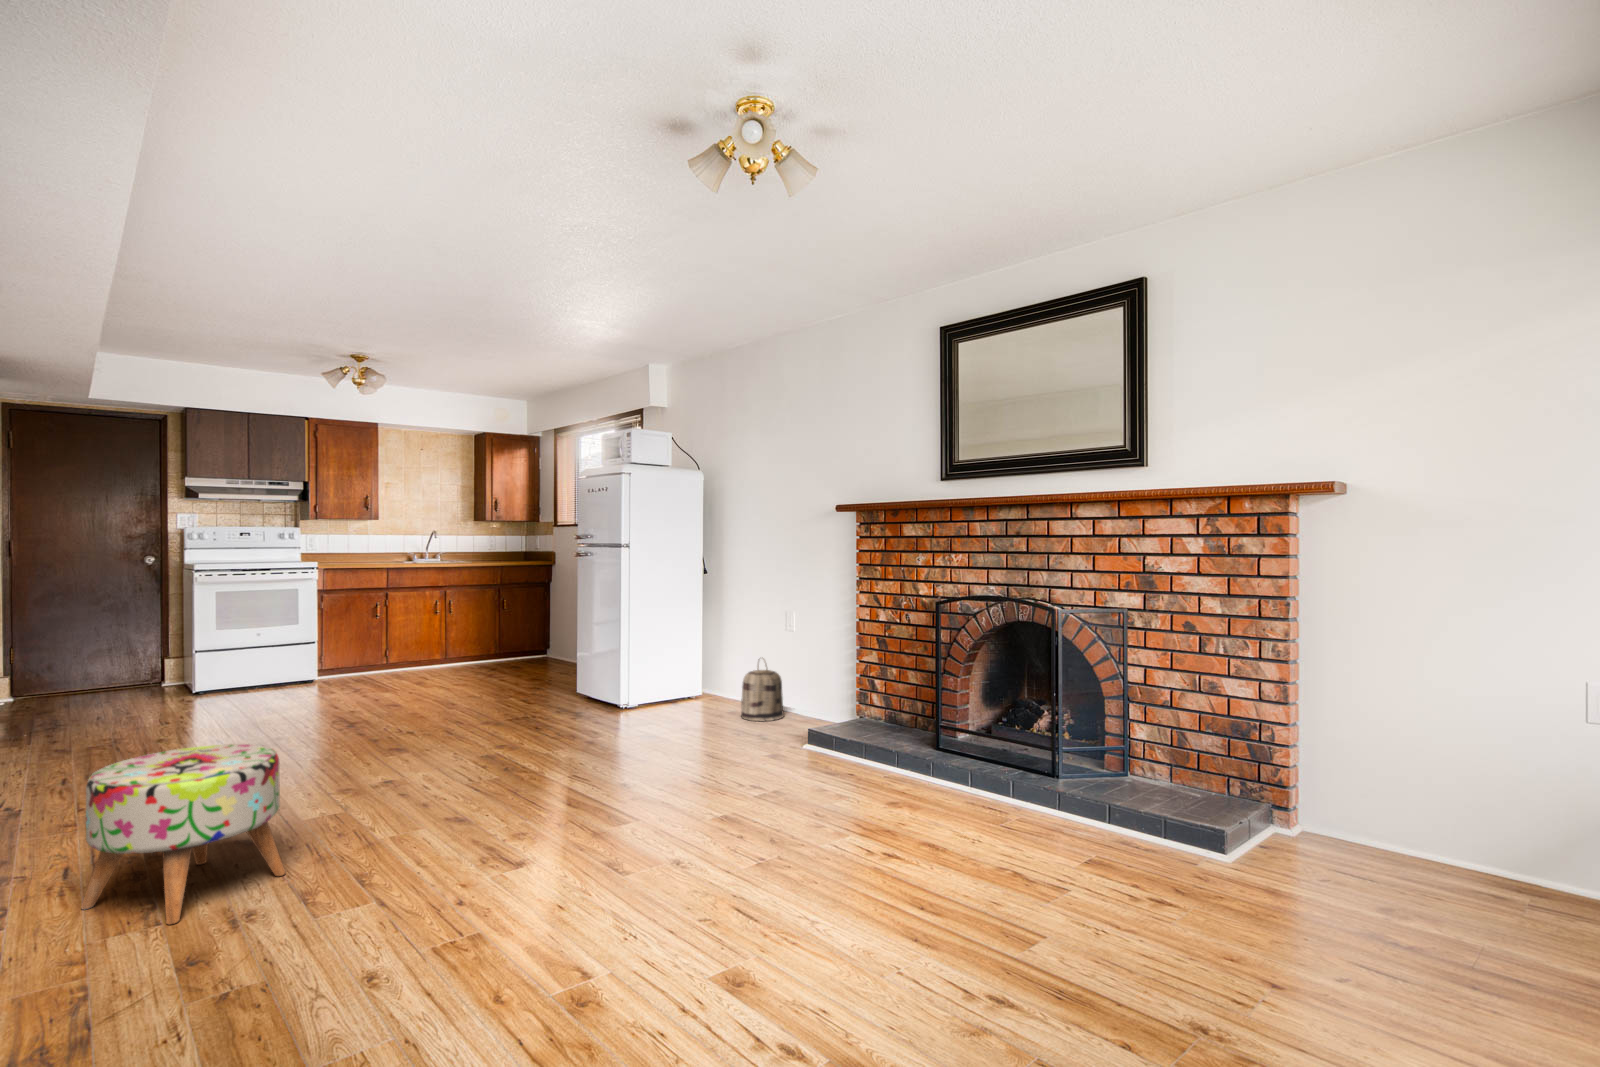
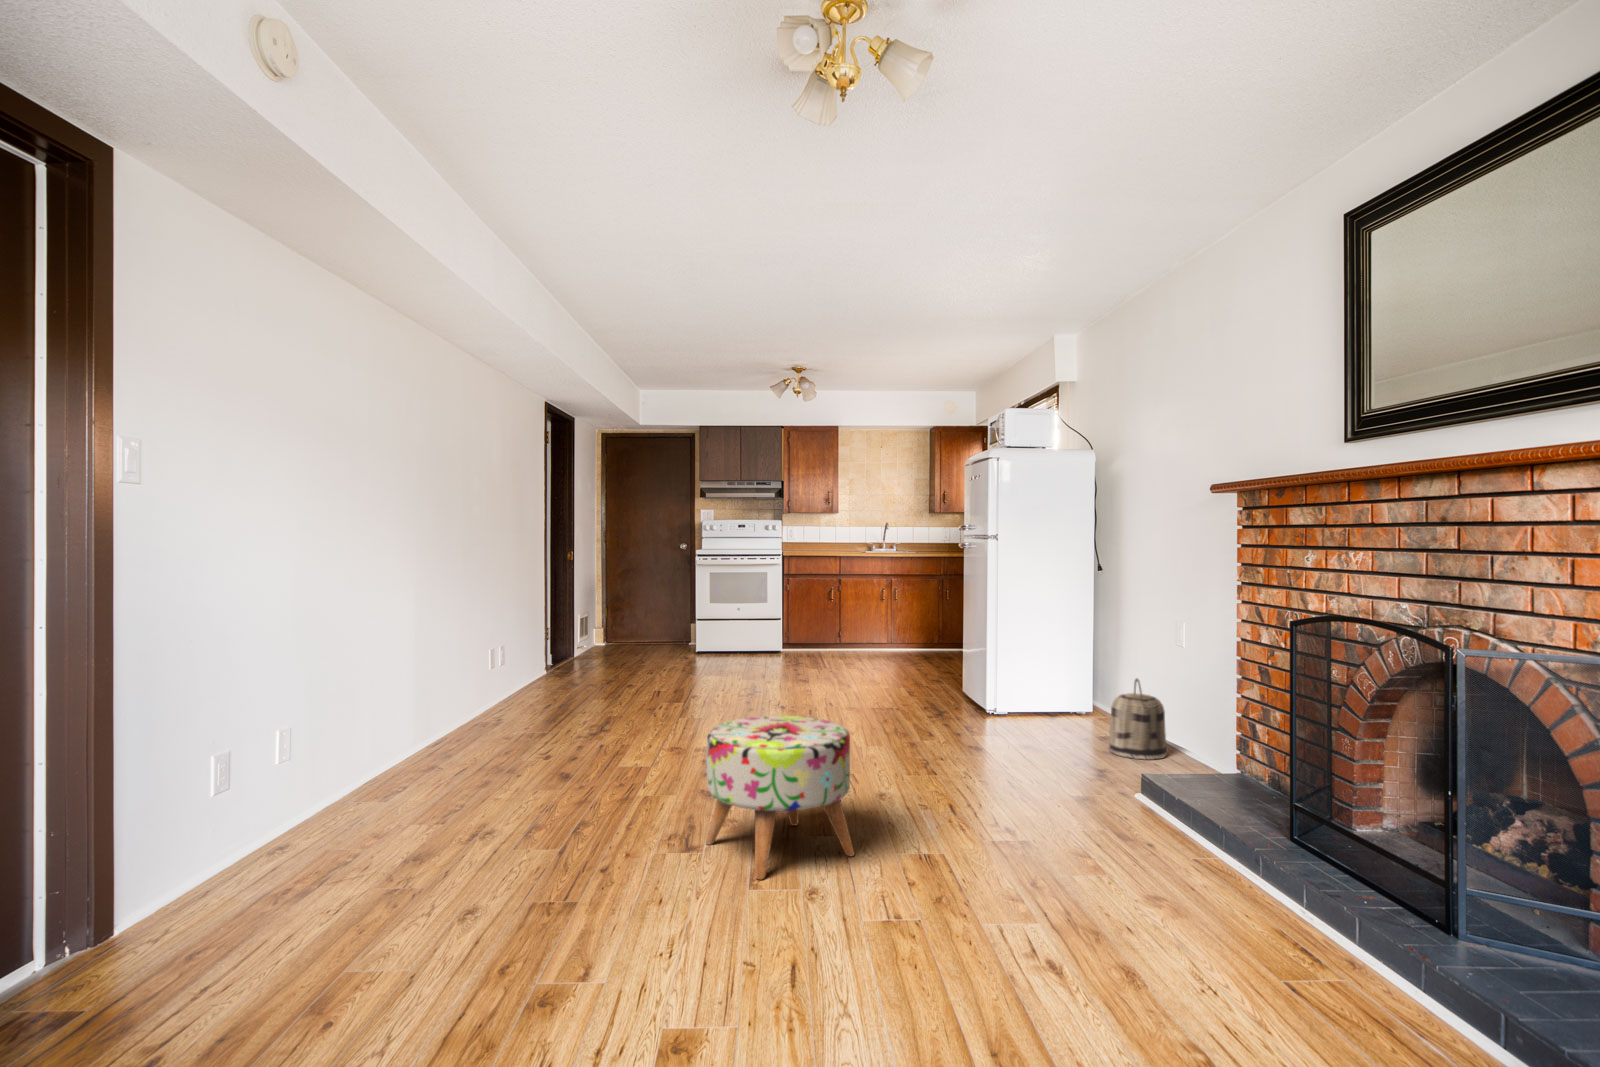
ottoman: present [81,744,285,924] -> present [706,716,854,880]

